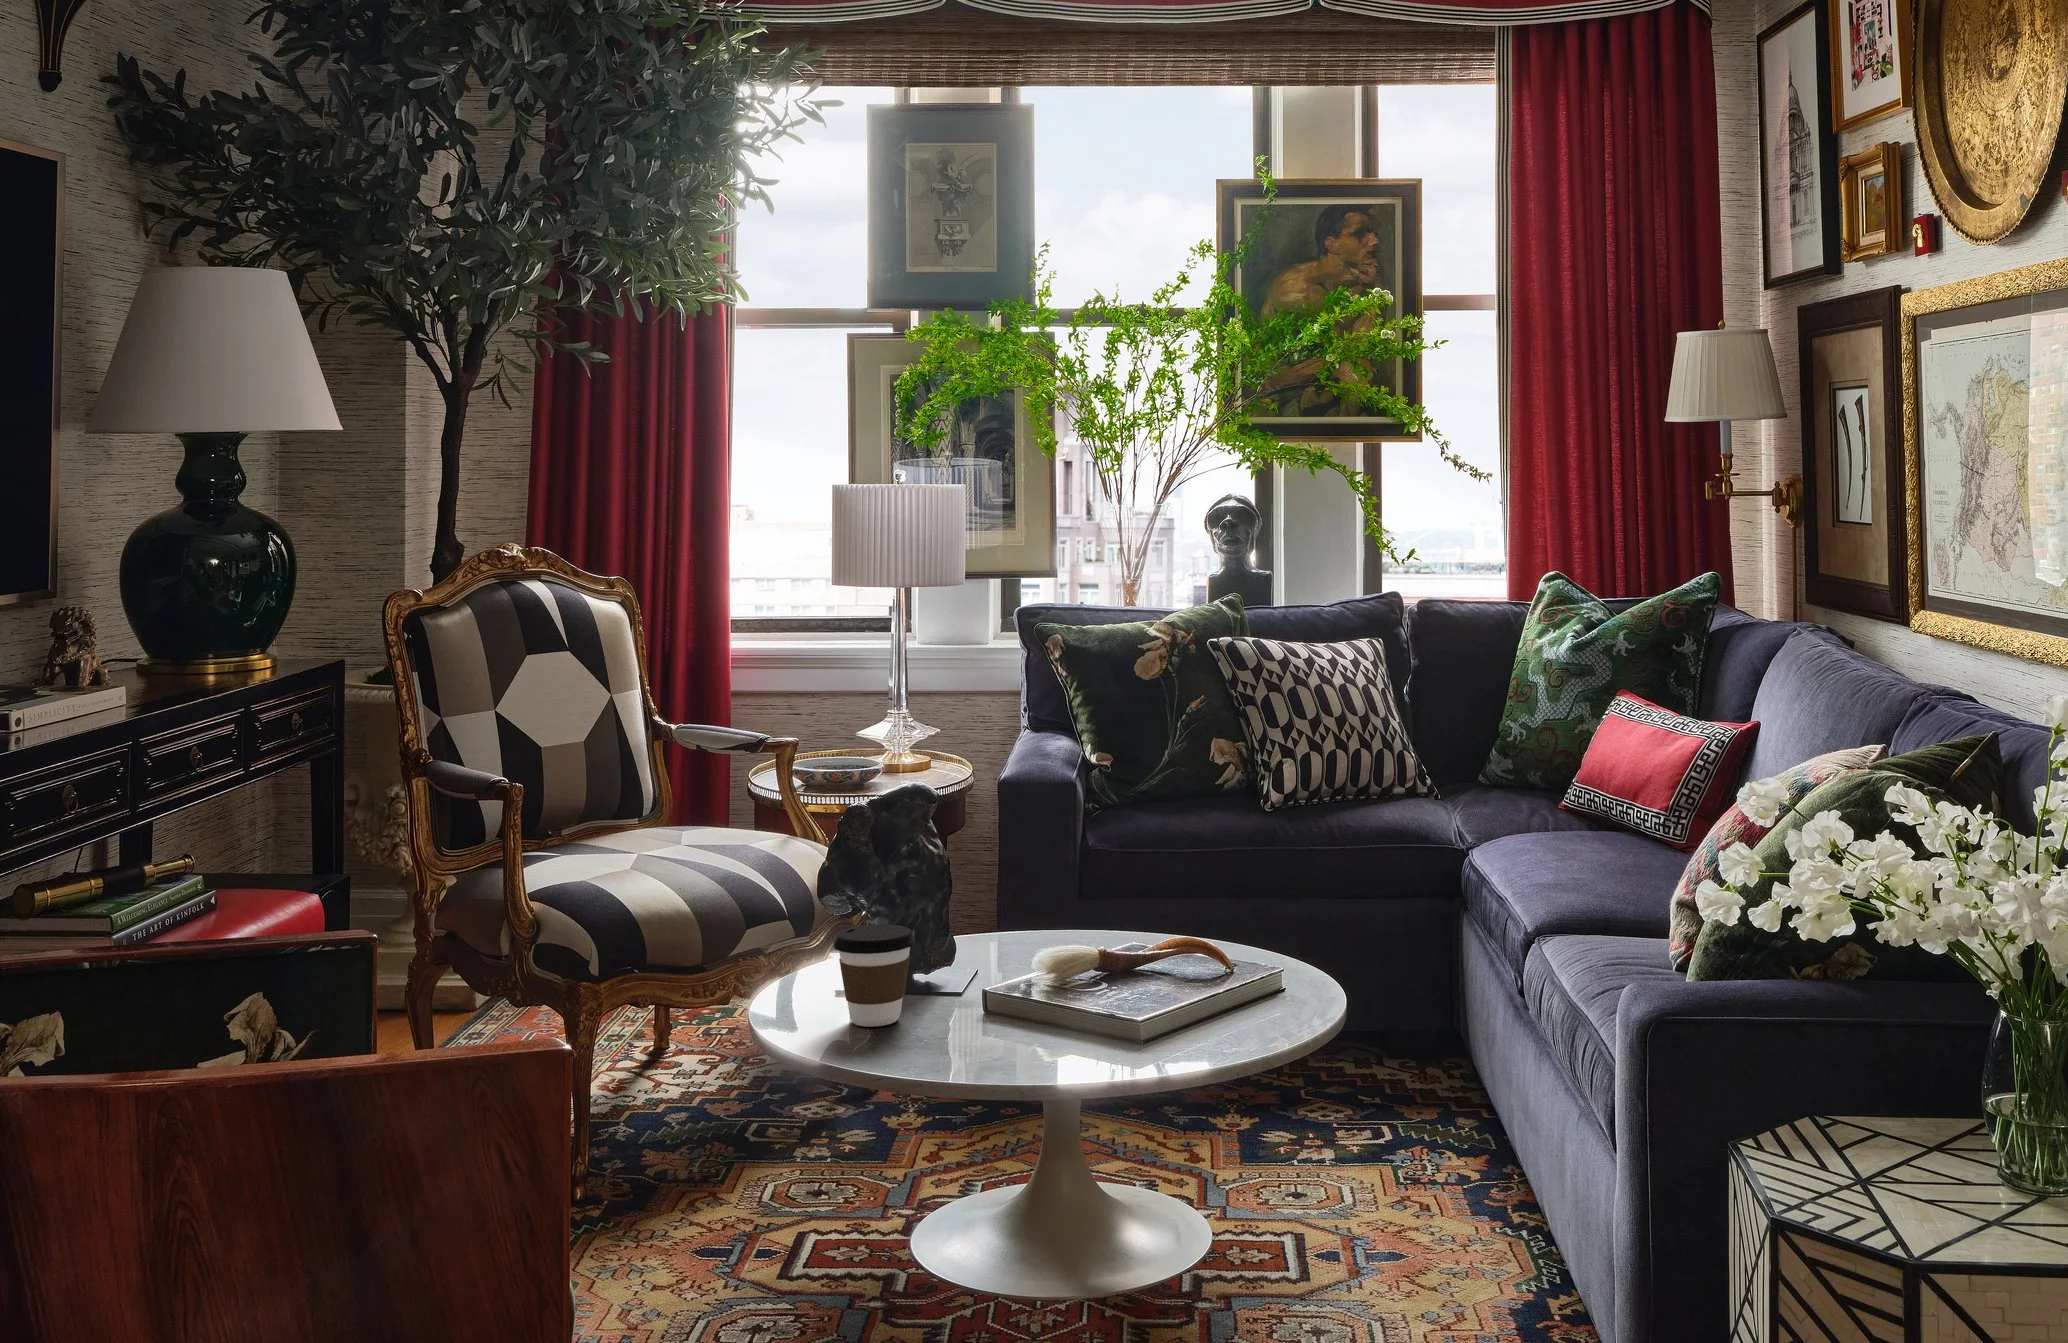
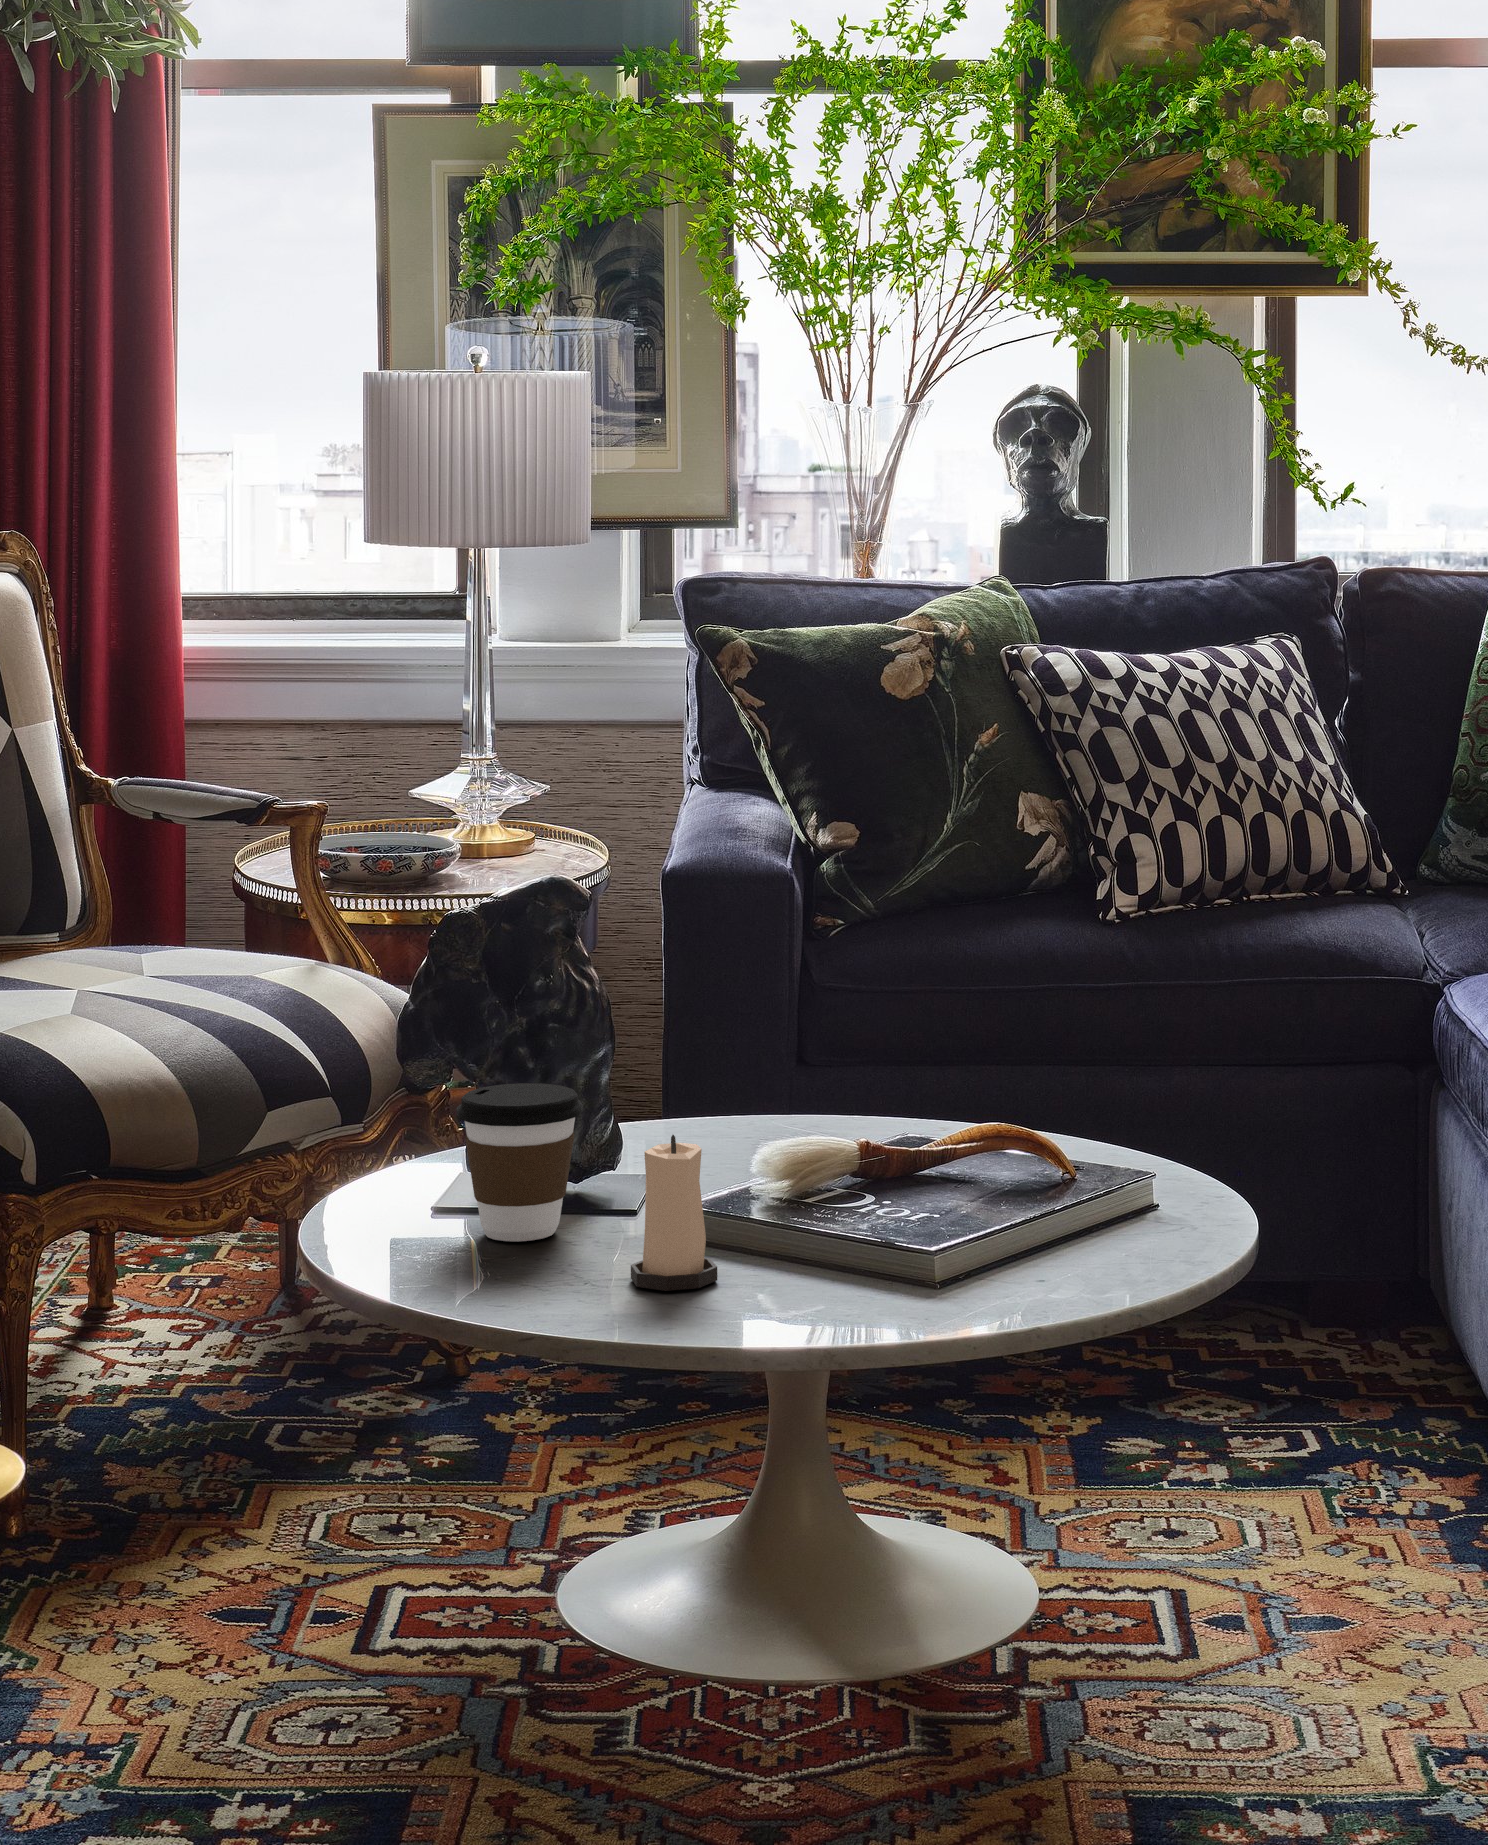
candle: none [940,961,996,1063] -> present [631,1135,717,1291]

